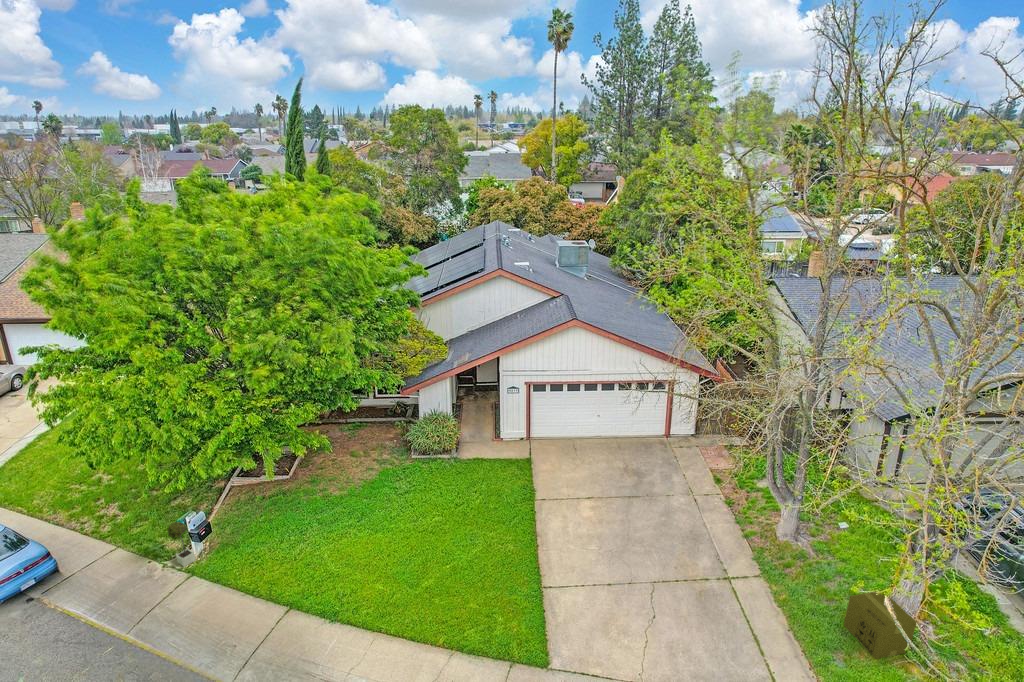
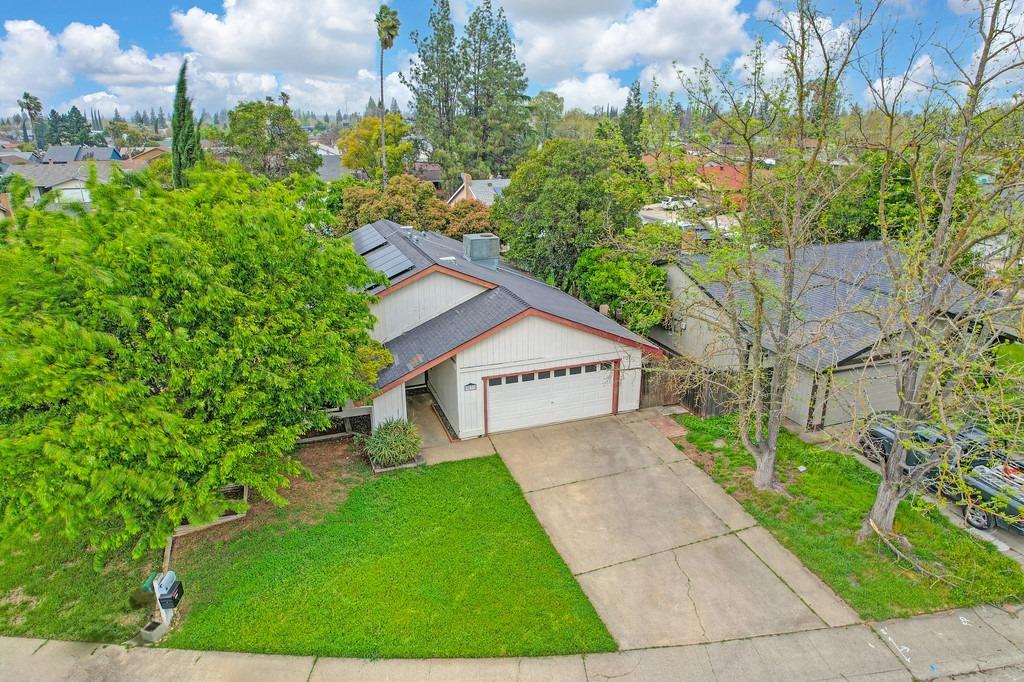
cardboard box: present [844,592,917,659] -> none [841,515,904,574]

